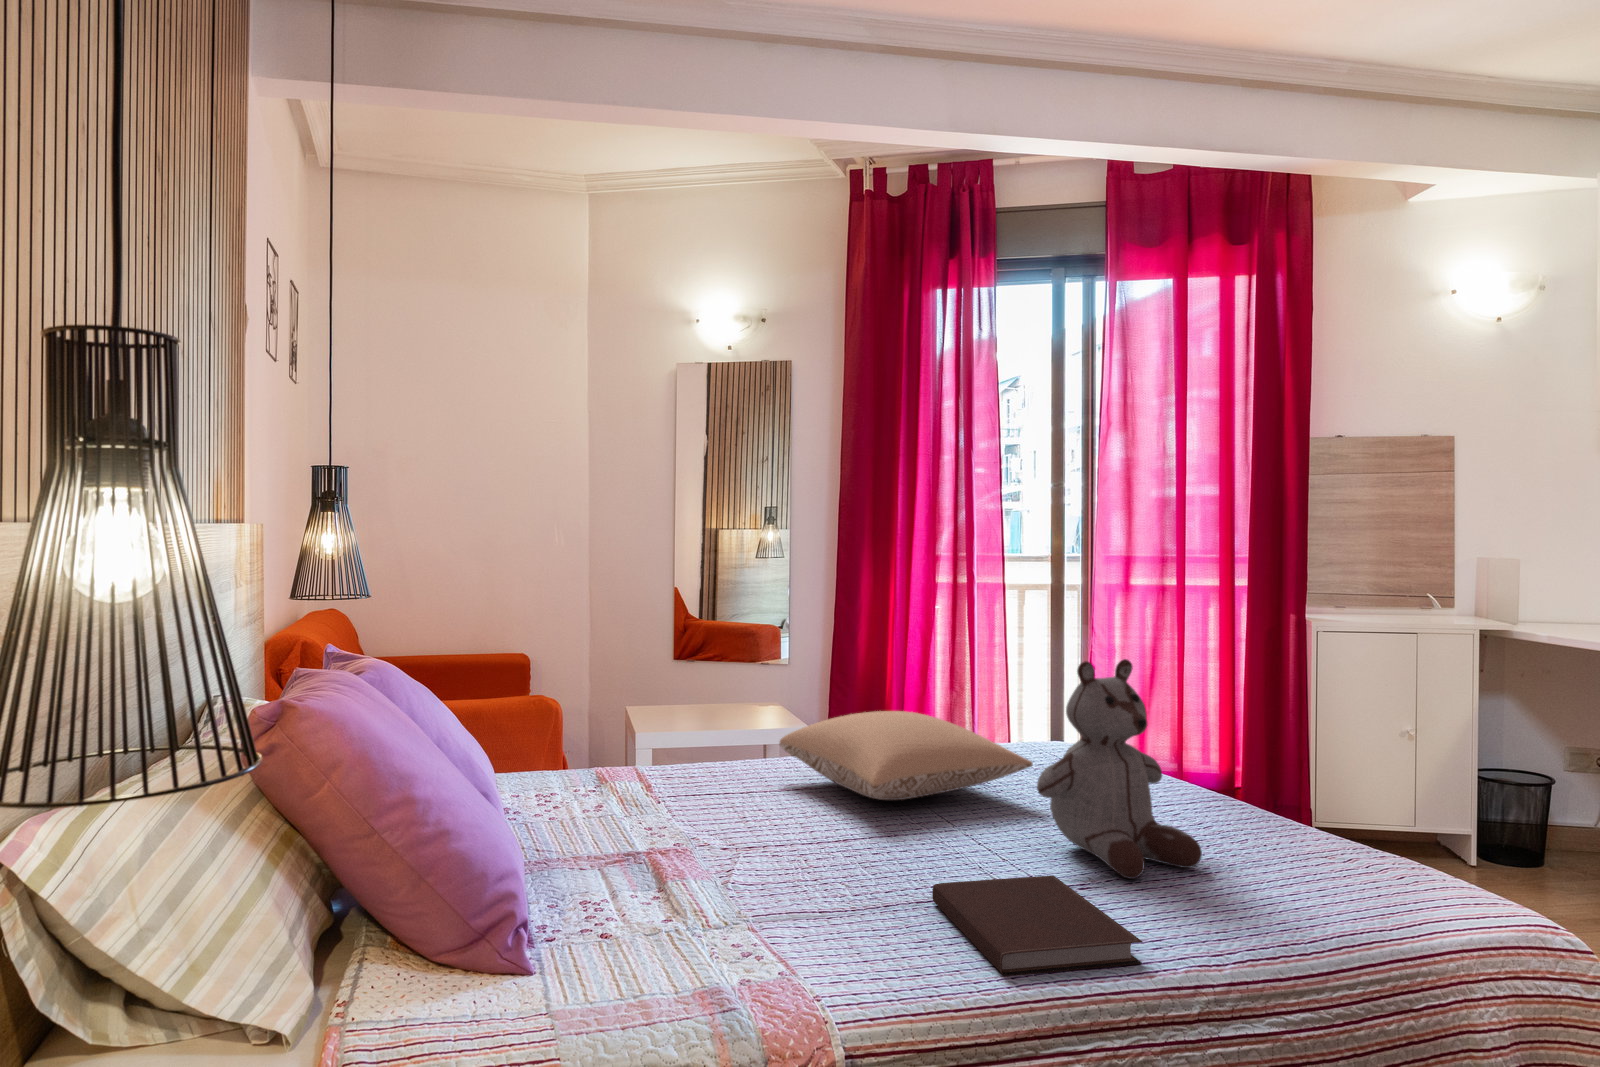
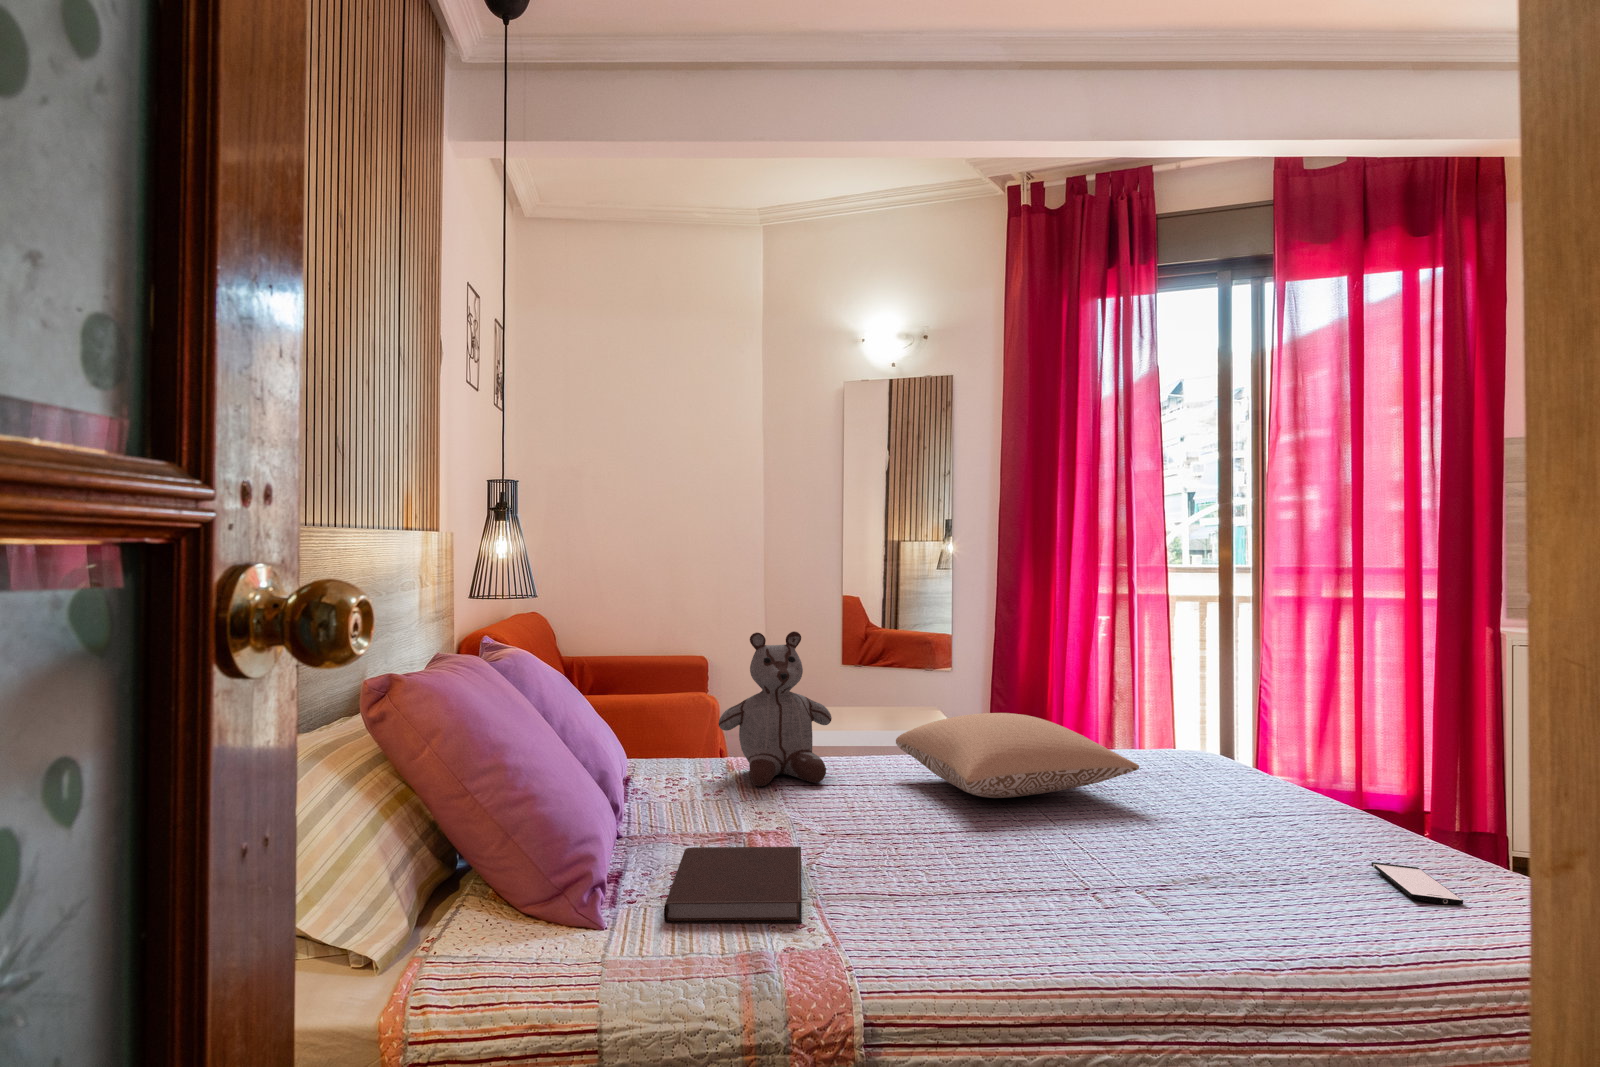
stuffed bear: present [1037,659,1202,879] -> present [719,631,832,786]
smartphone: none [1261,850,1349,888] -> present [1371,862,1463,904]
notebook: present [932,875,1142,976] -> present [664,847,802,923]

